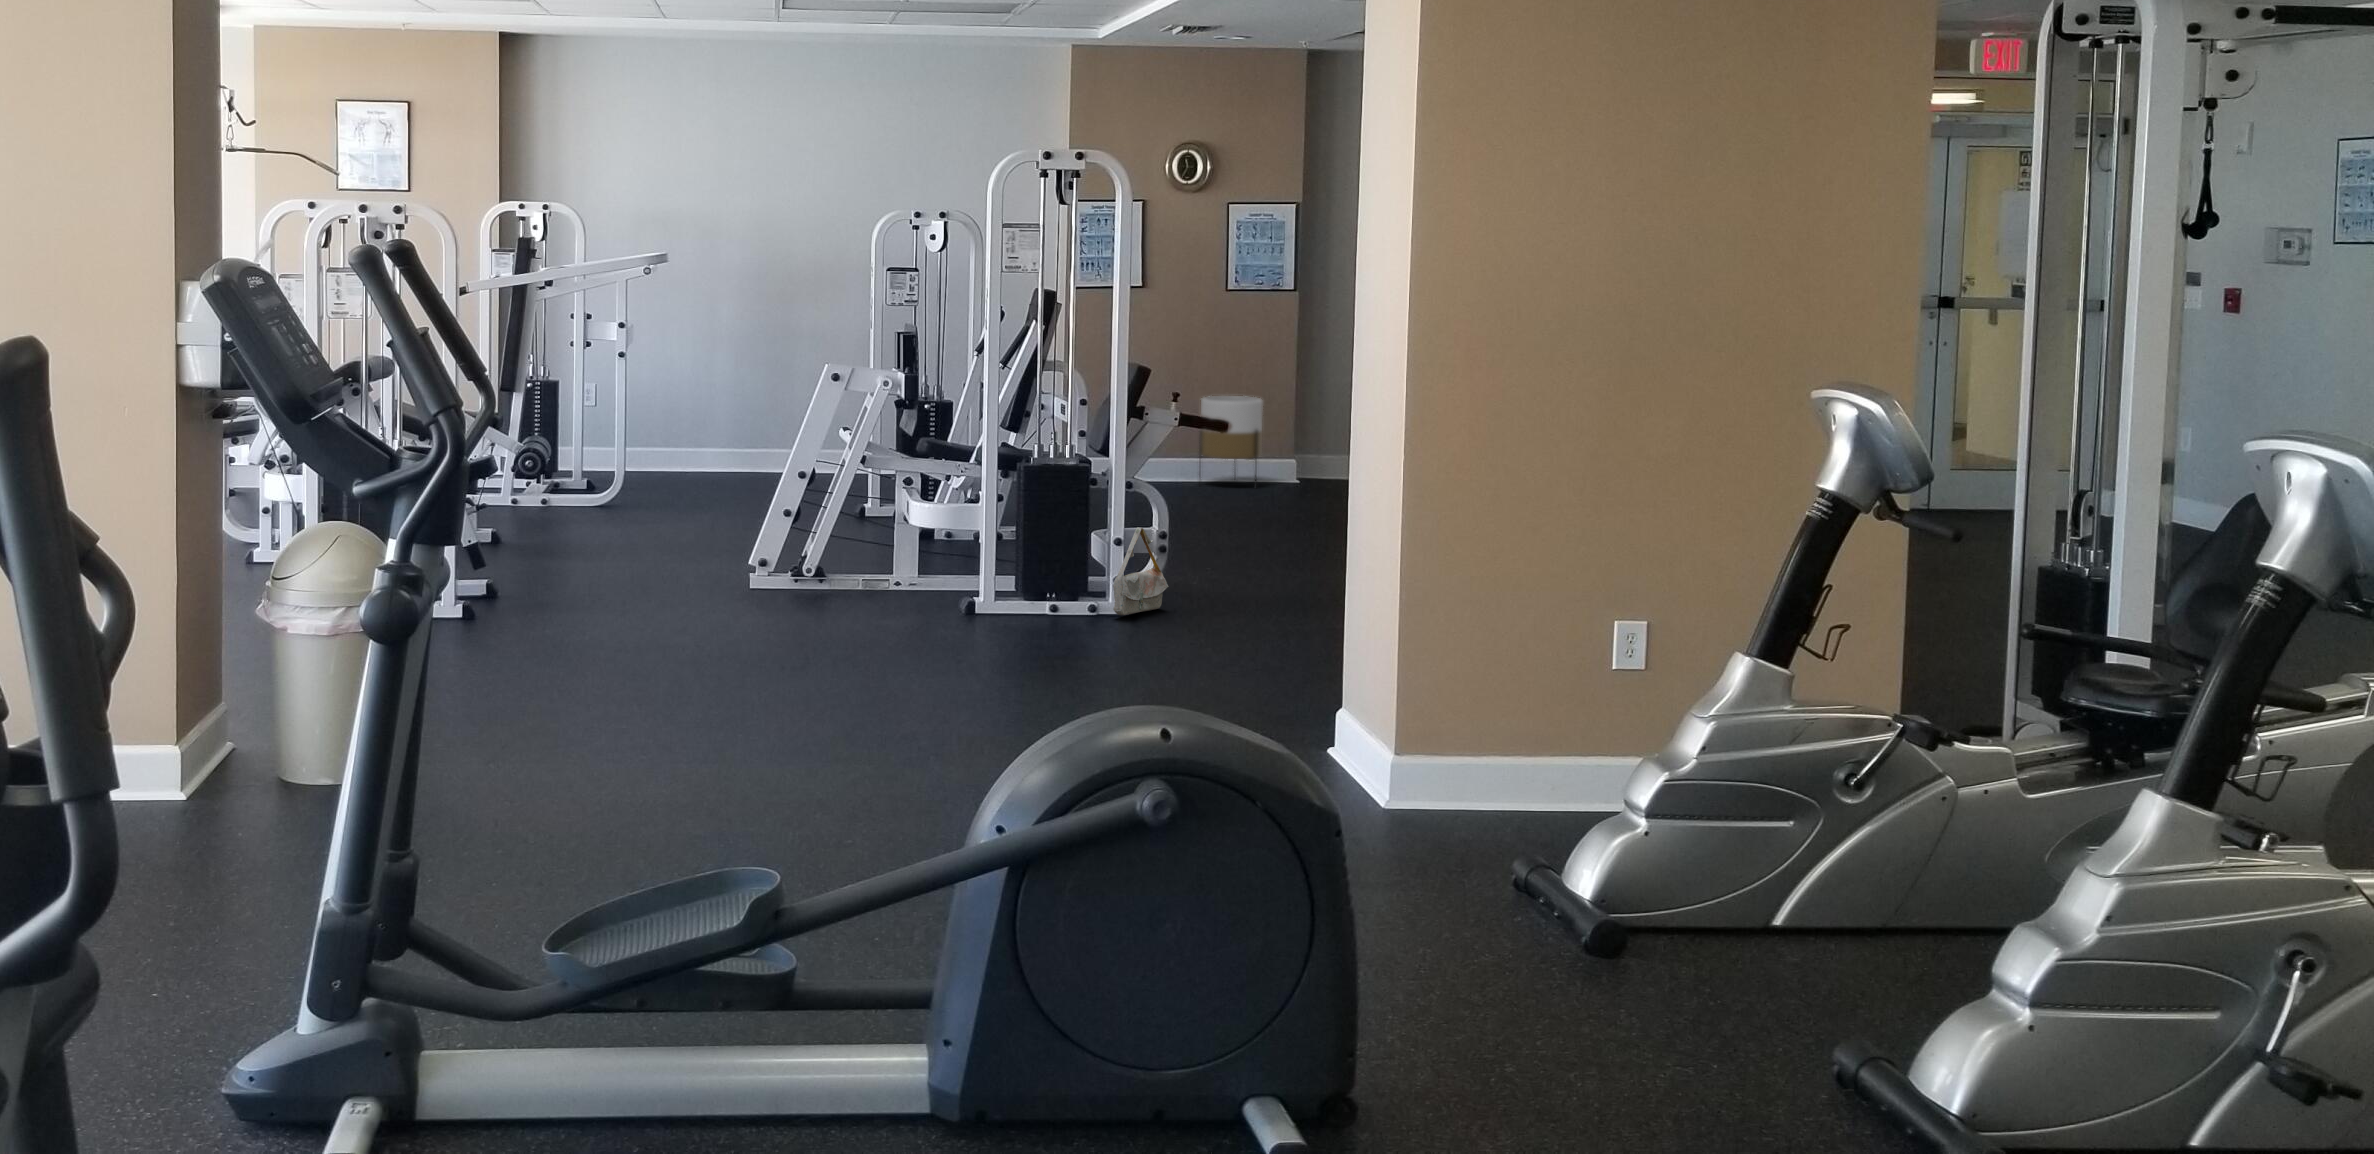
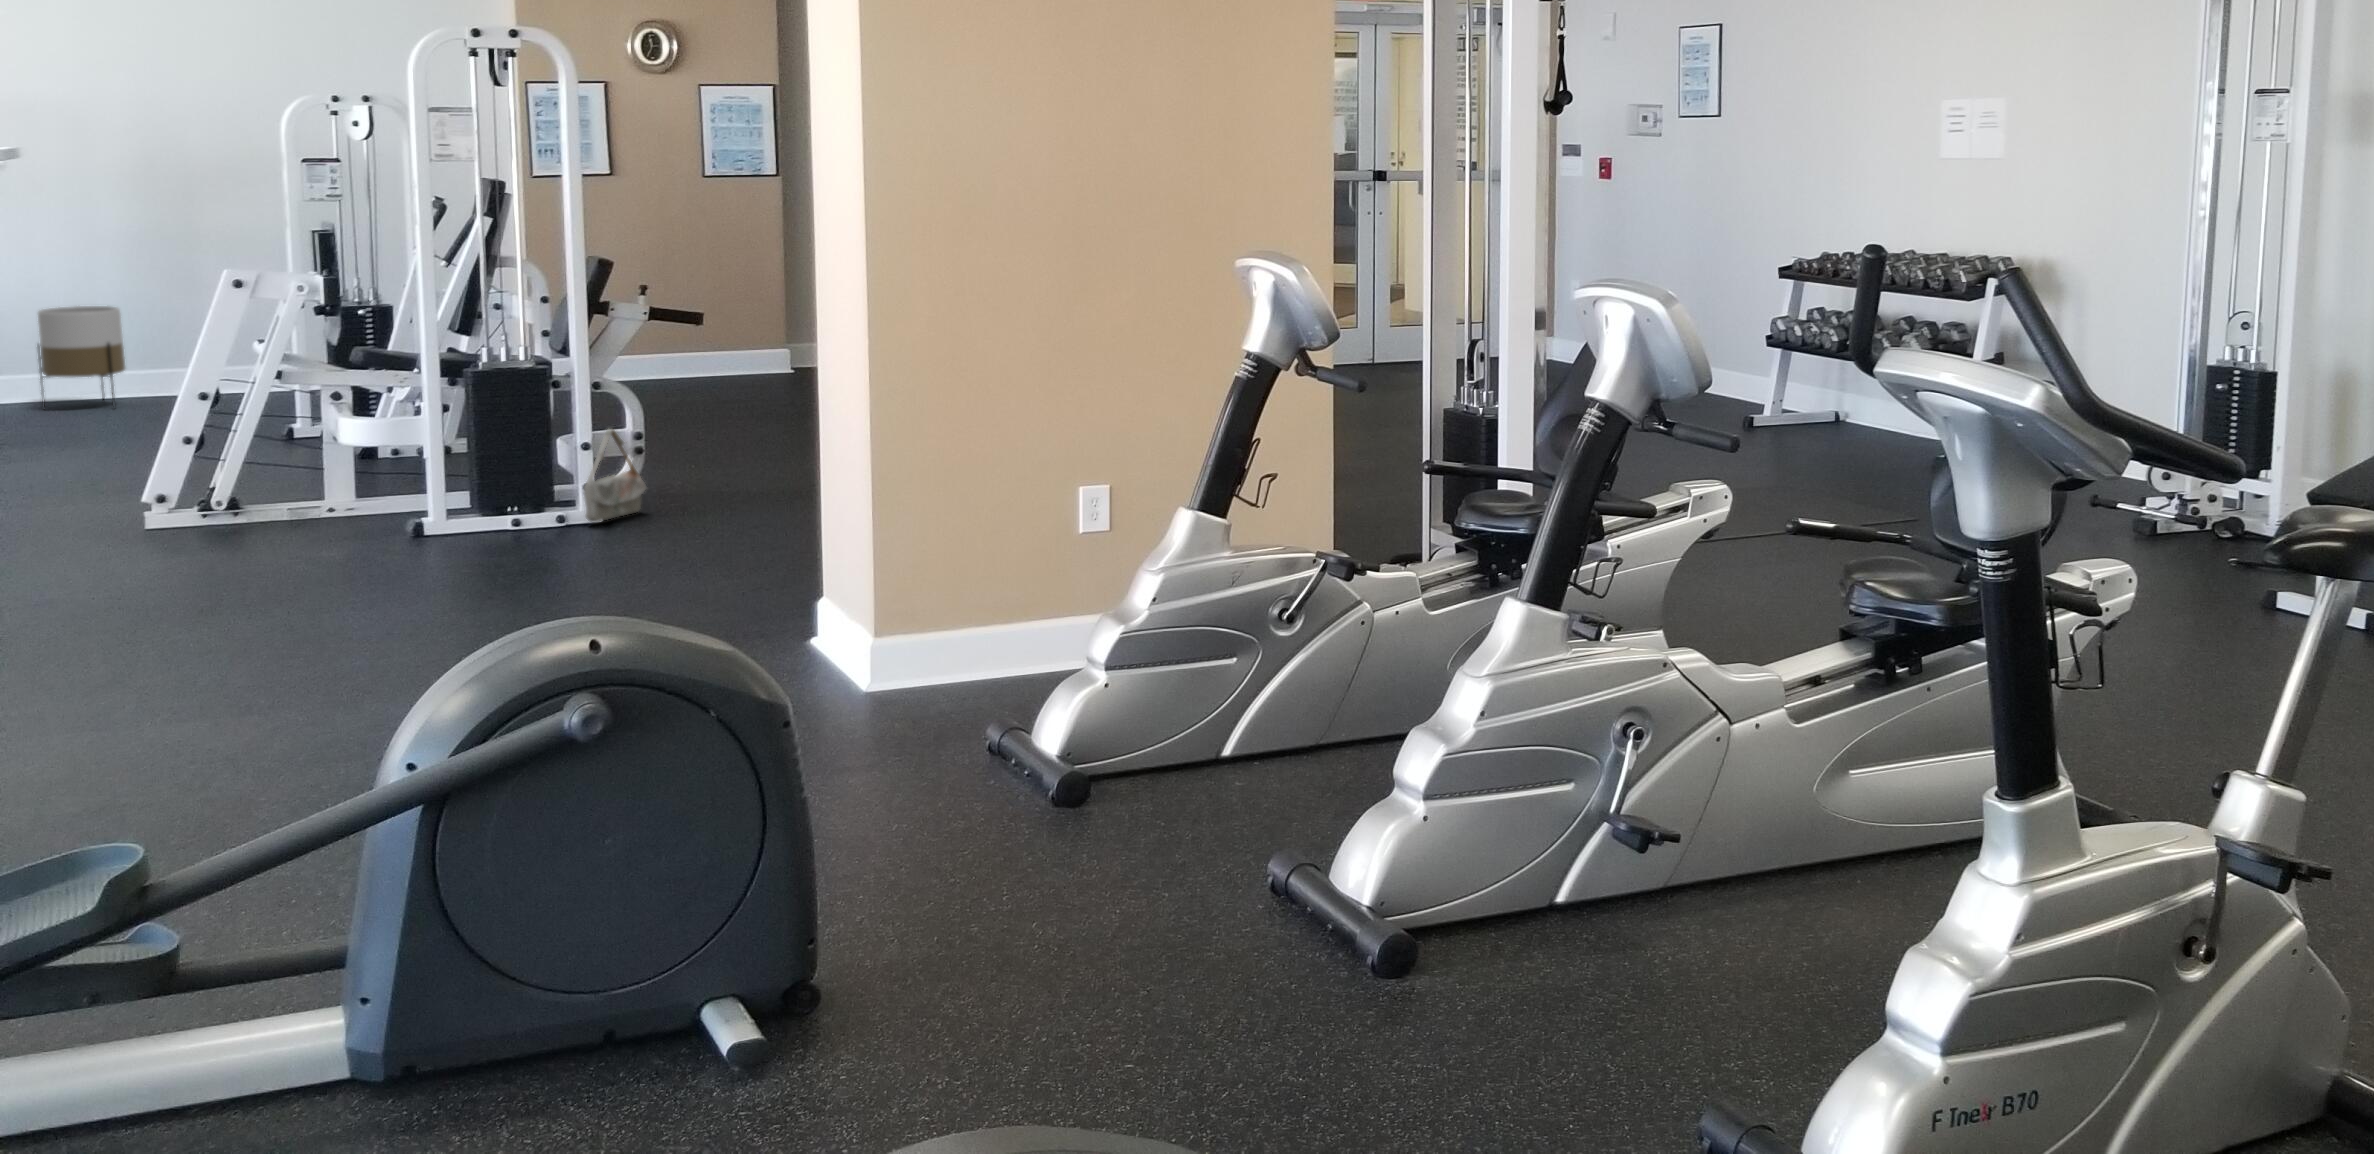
planter: present [1199,396,1263,488] -> present [38,306,125,404]

